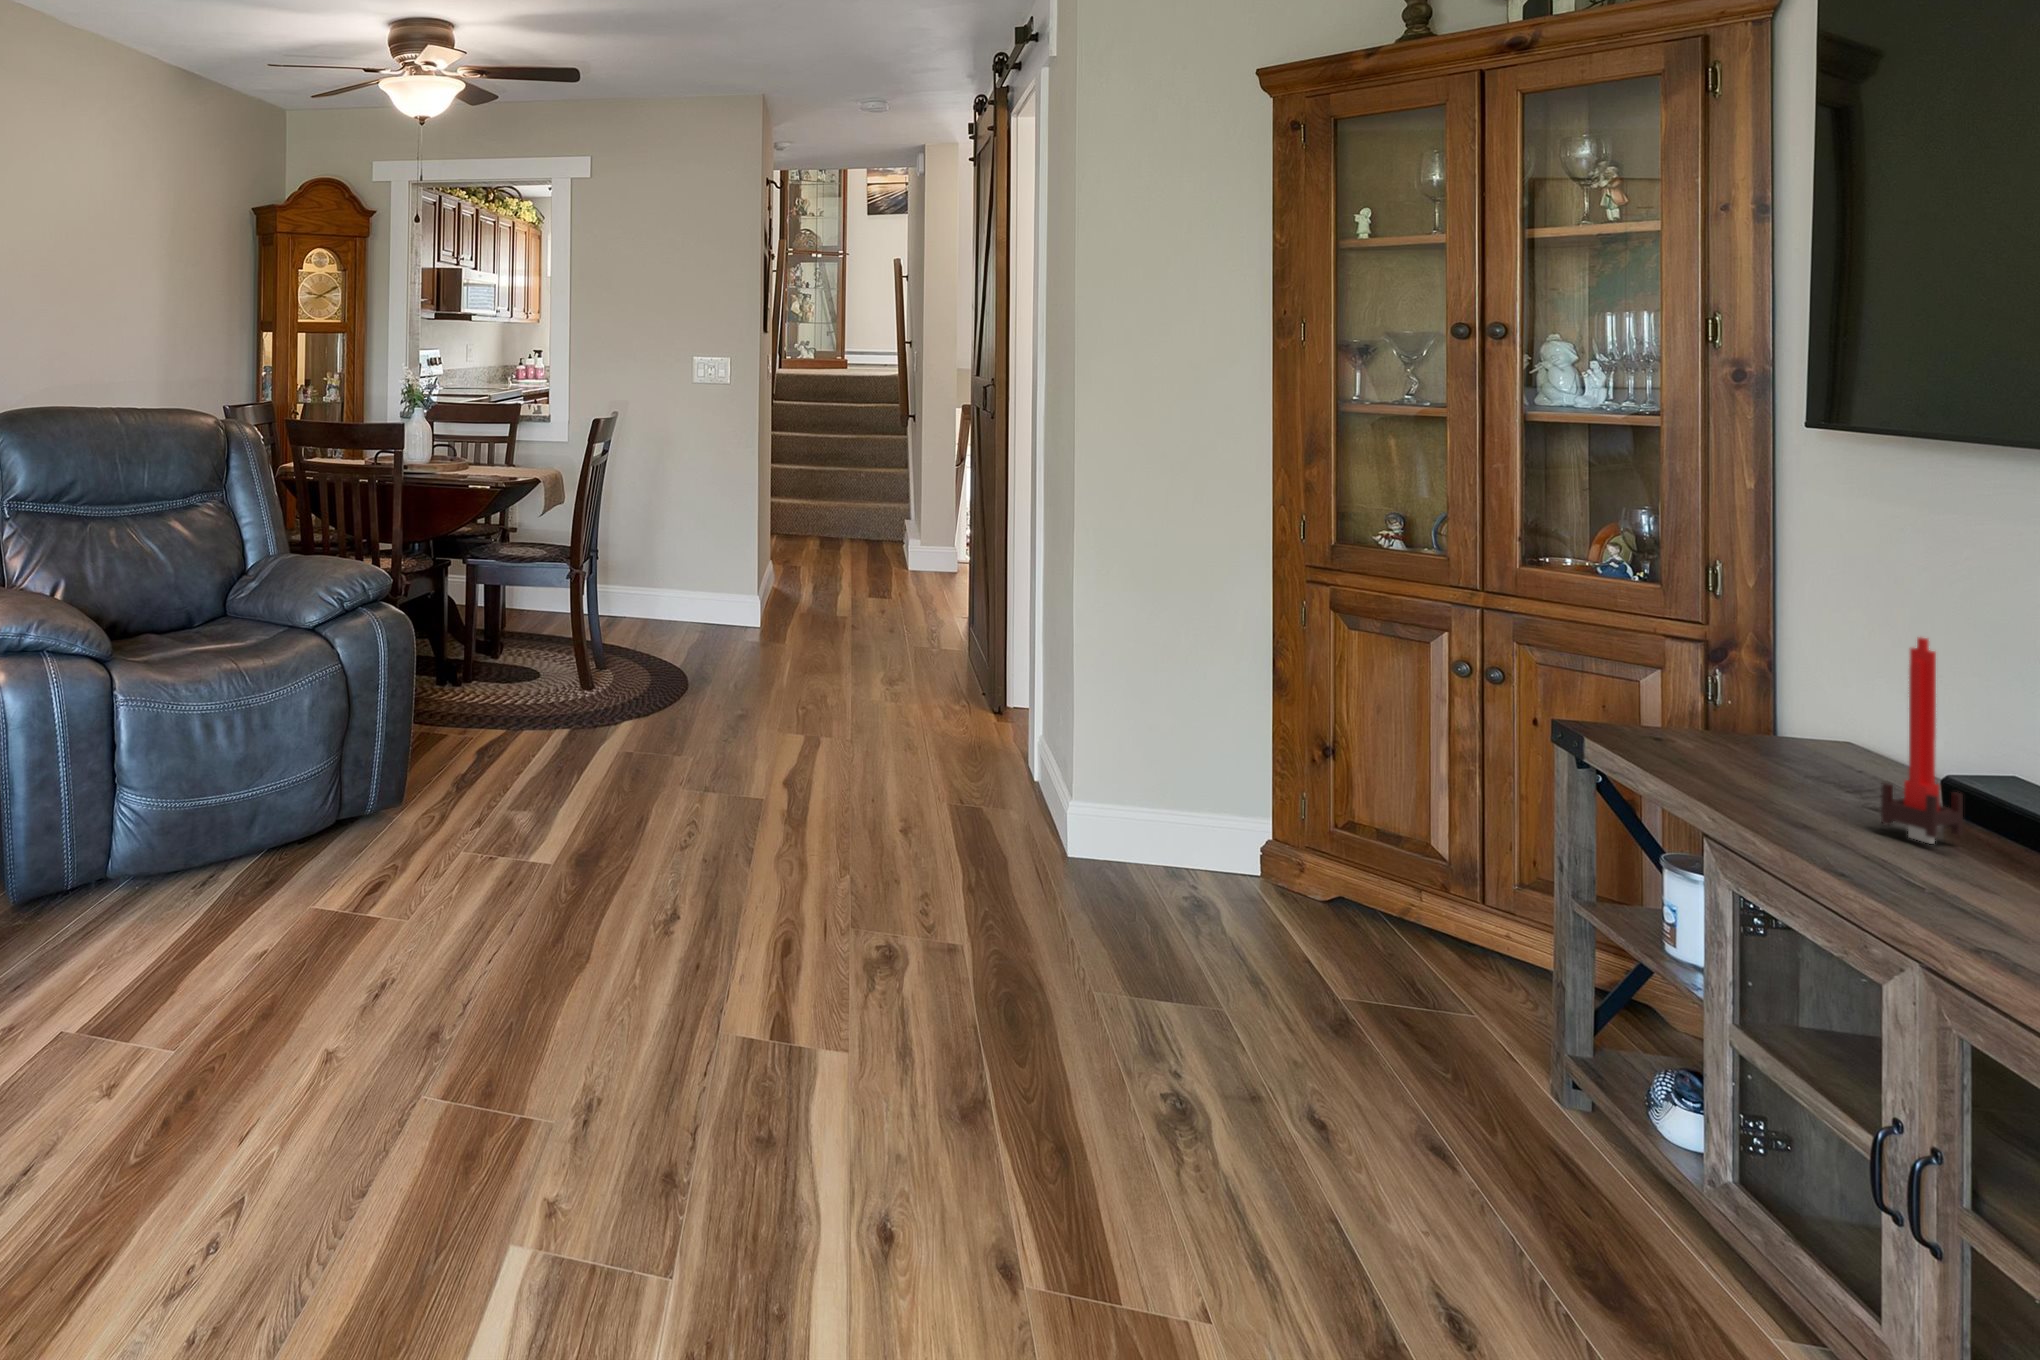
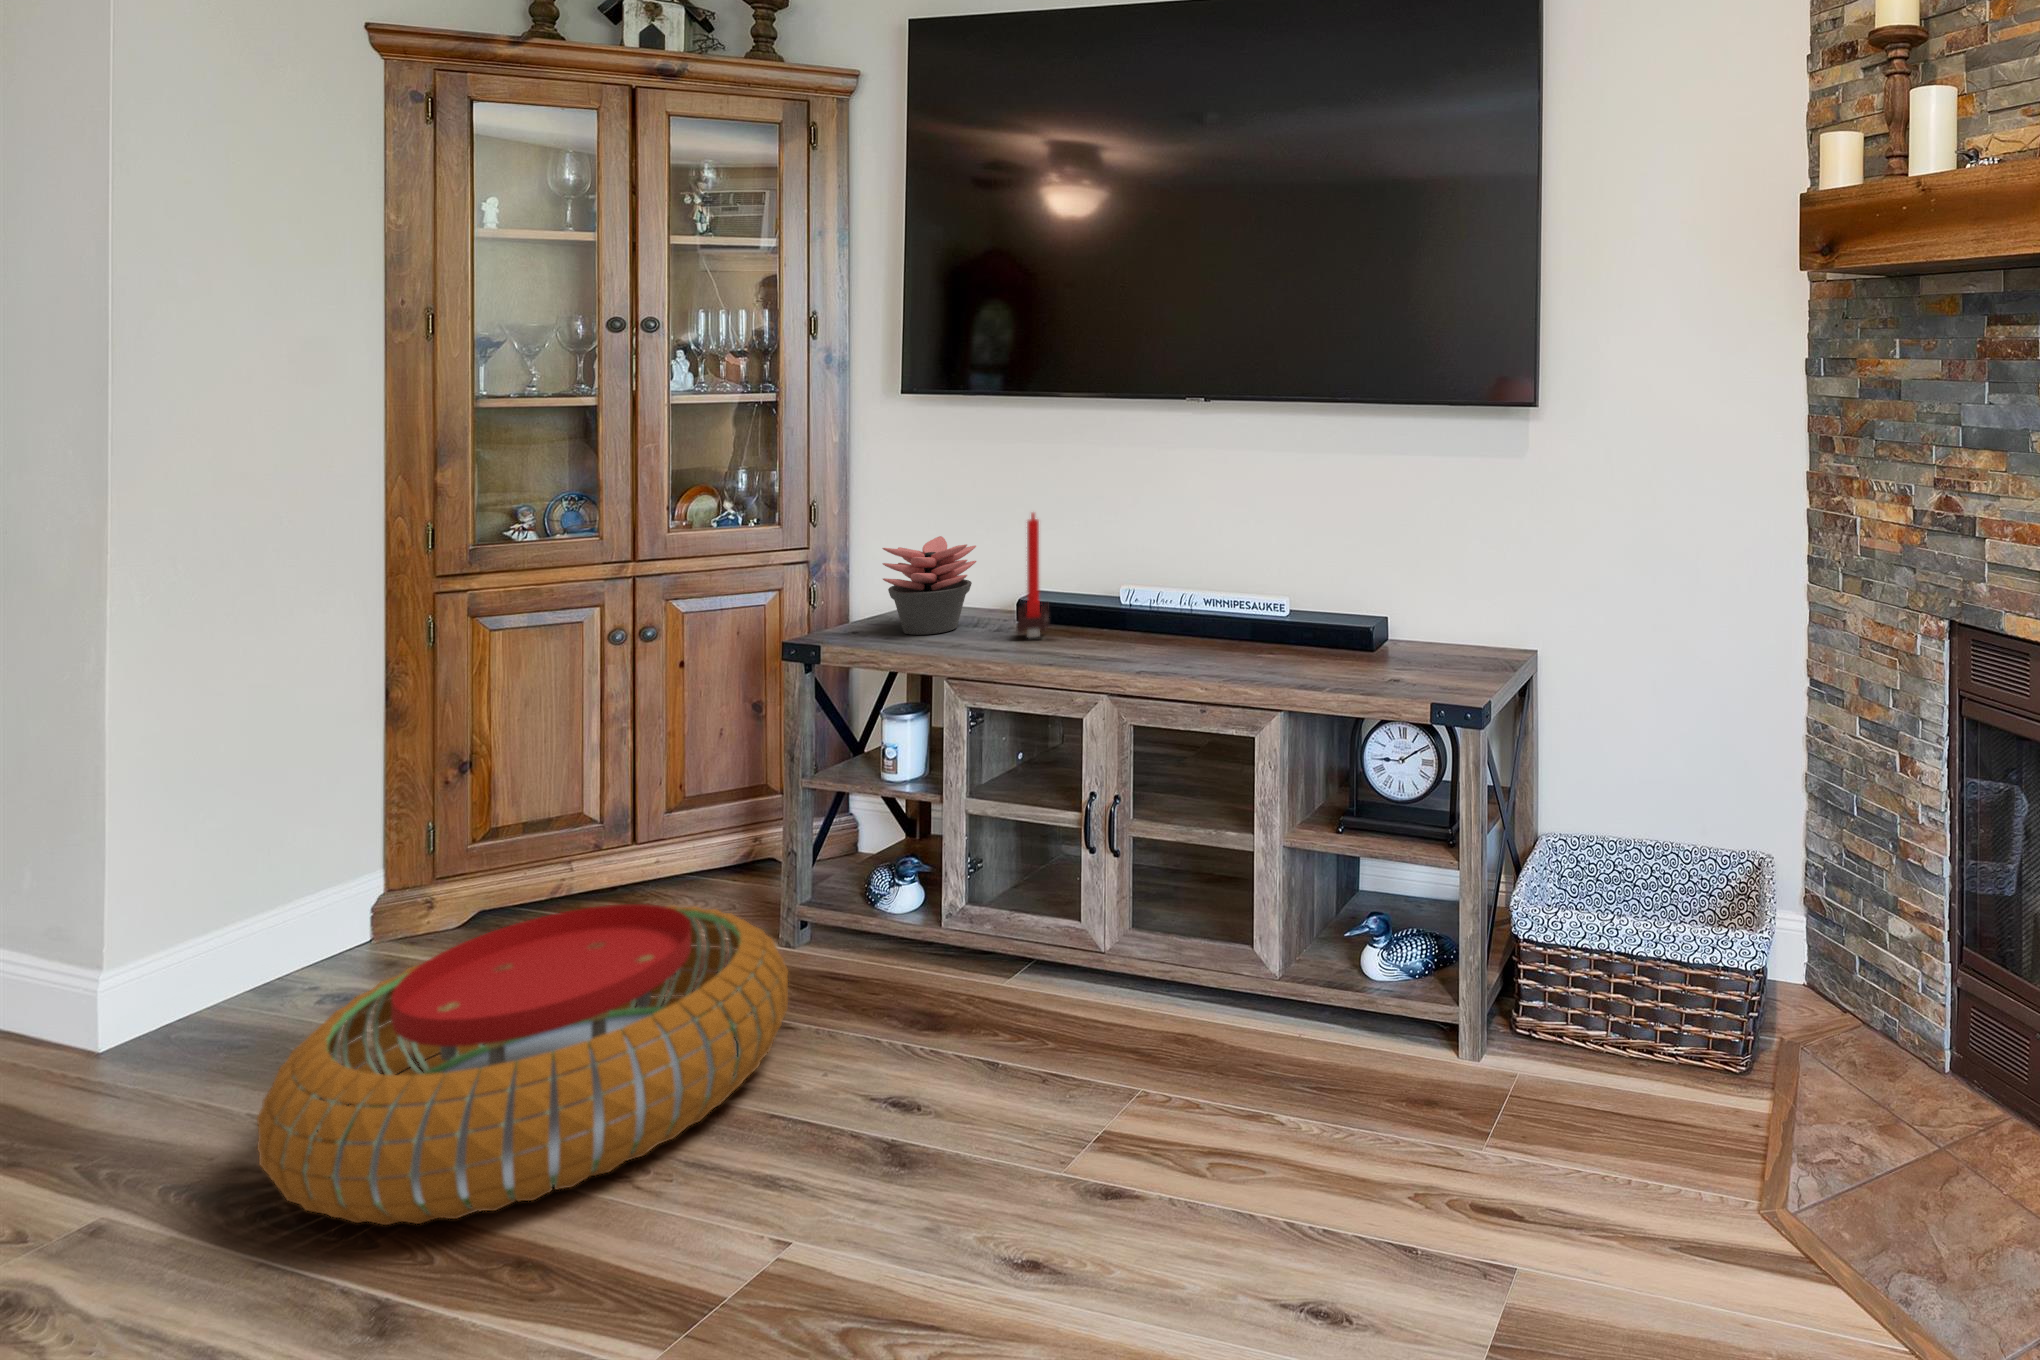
succulent plant: none [1695,638,1872,786] -> present [882,536,976,635]
pouf: none [1004,884,1450,1172] -> present [257,904,788,1225]

